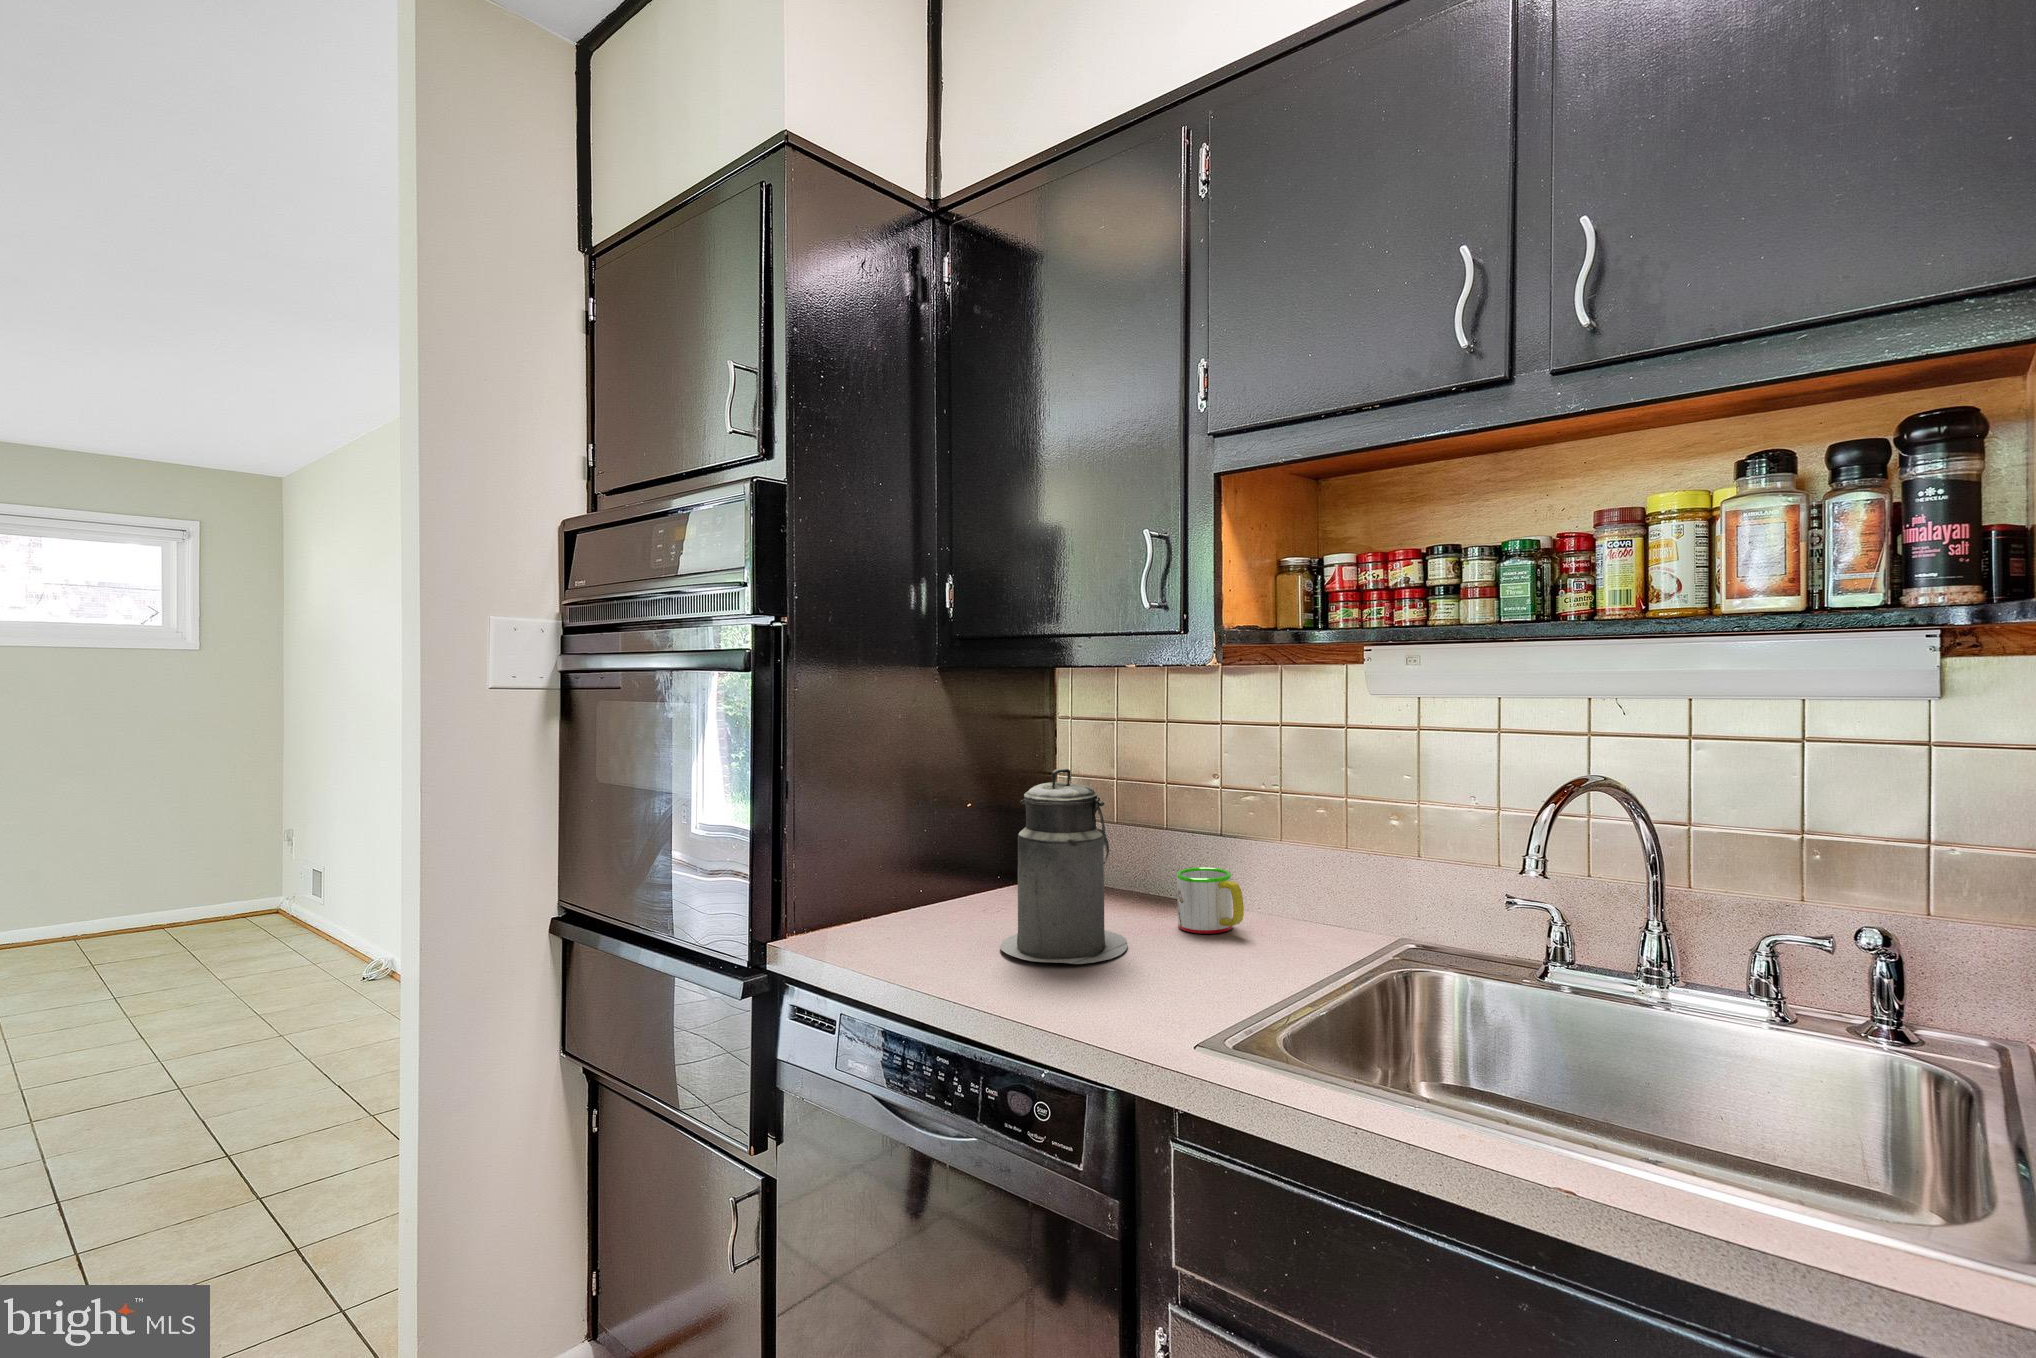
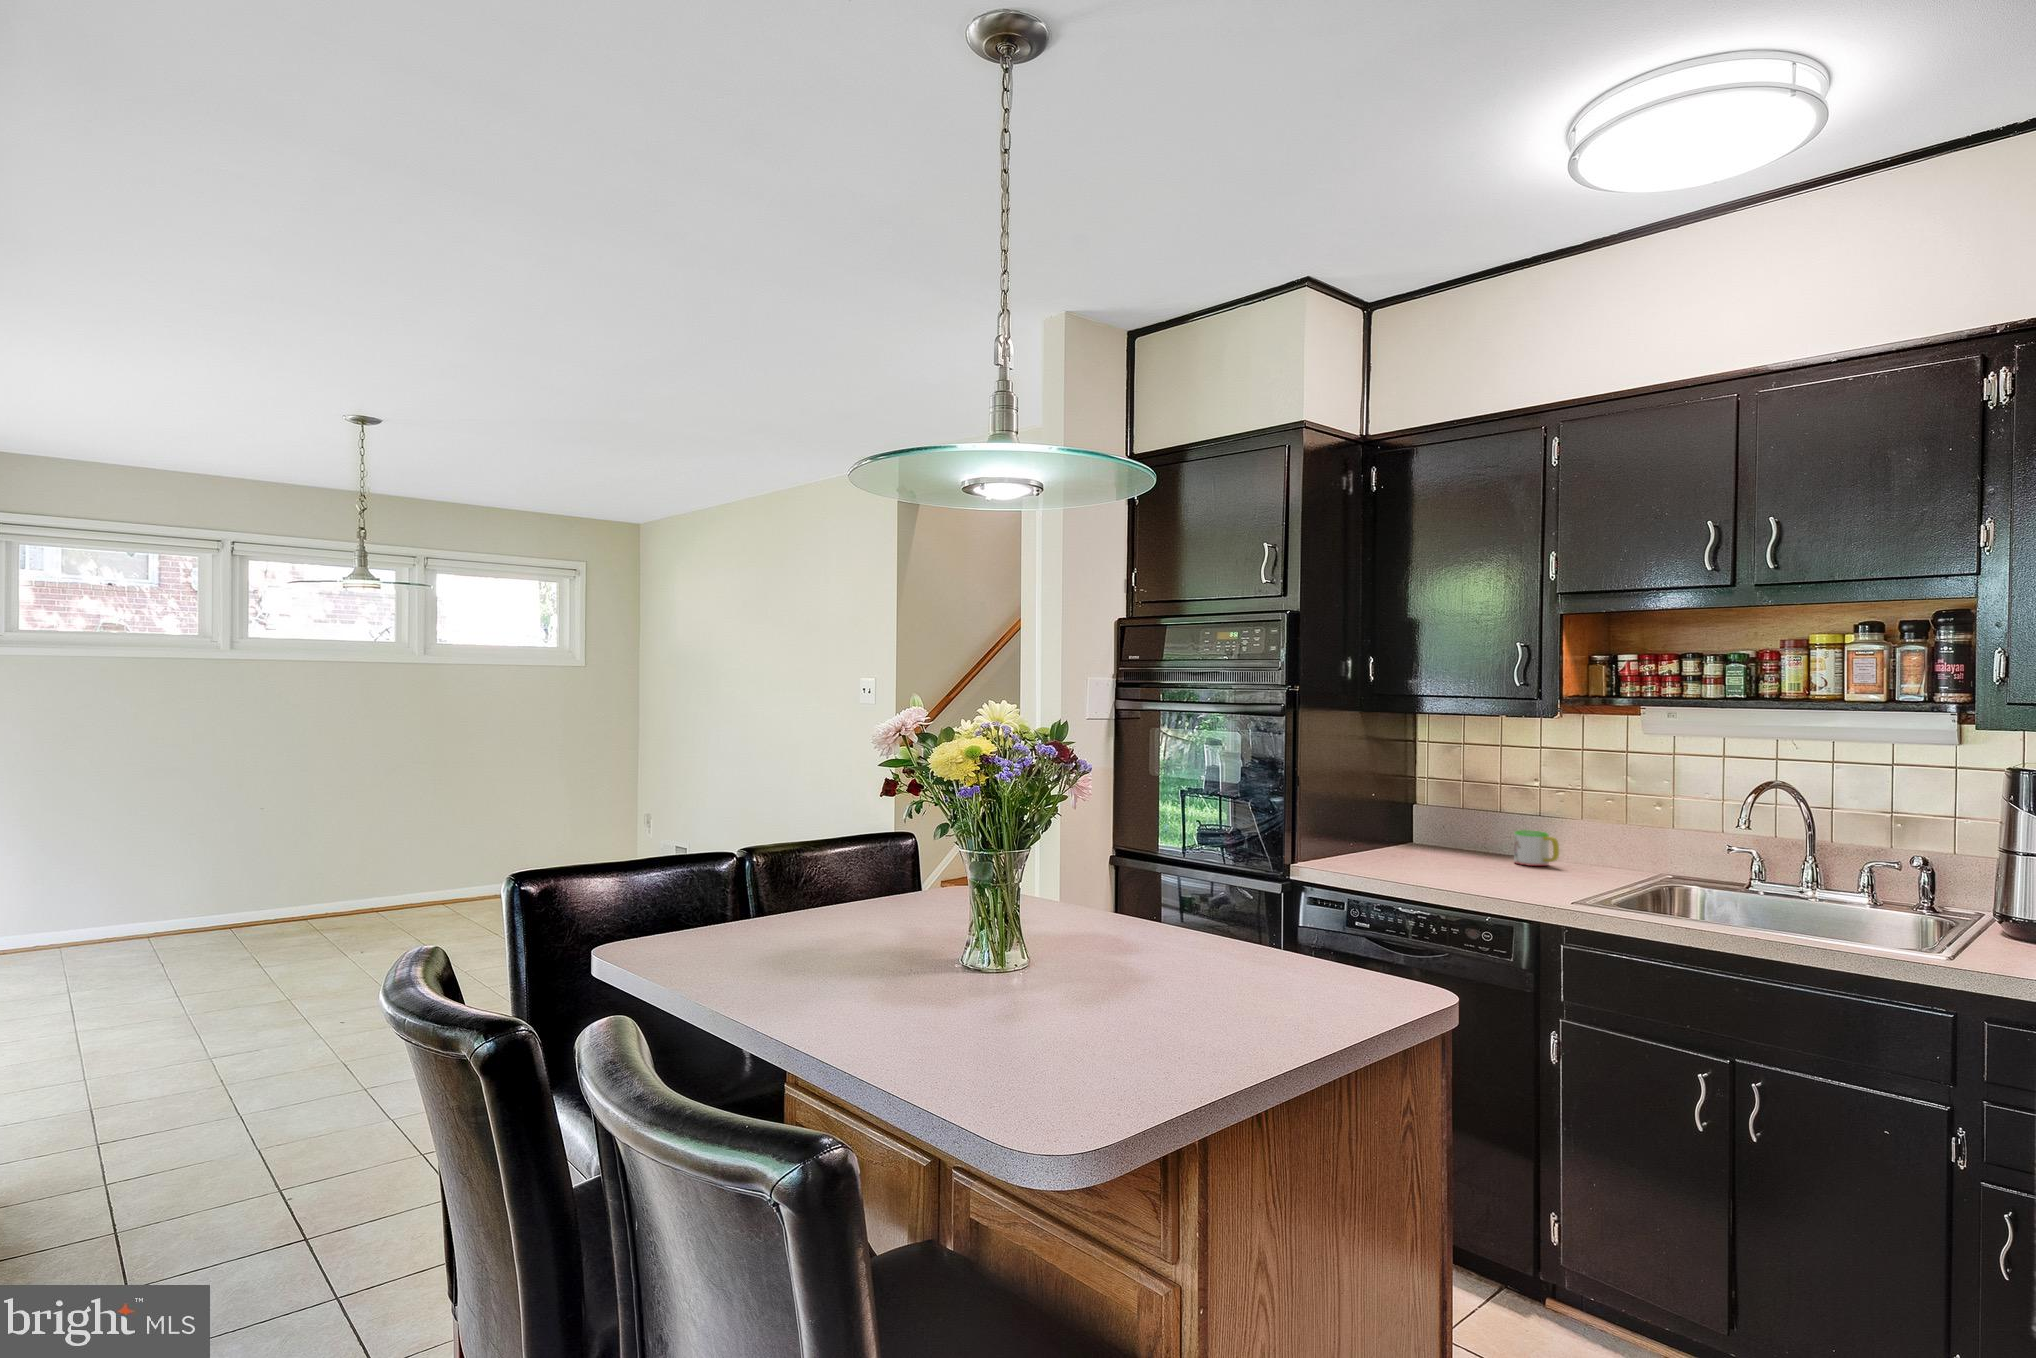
canister: present [1000,769,1127,964] -> none [1417,766,1494,872]

